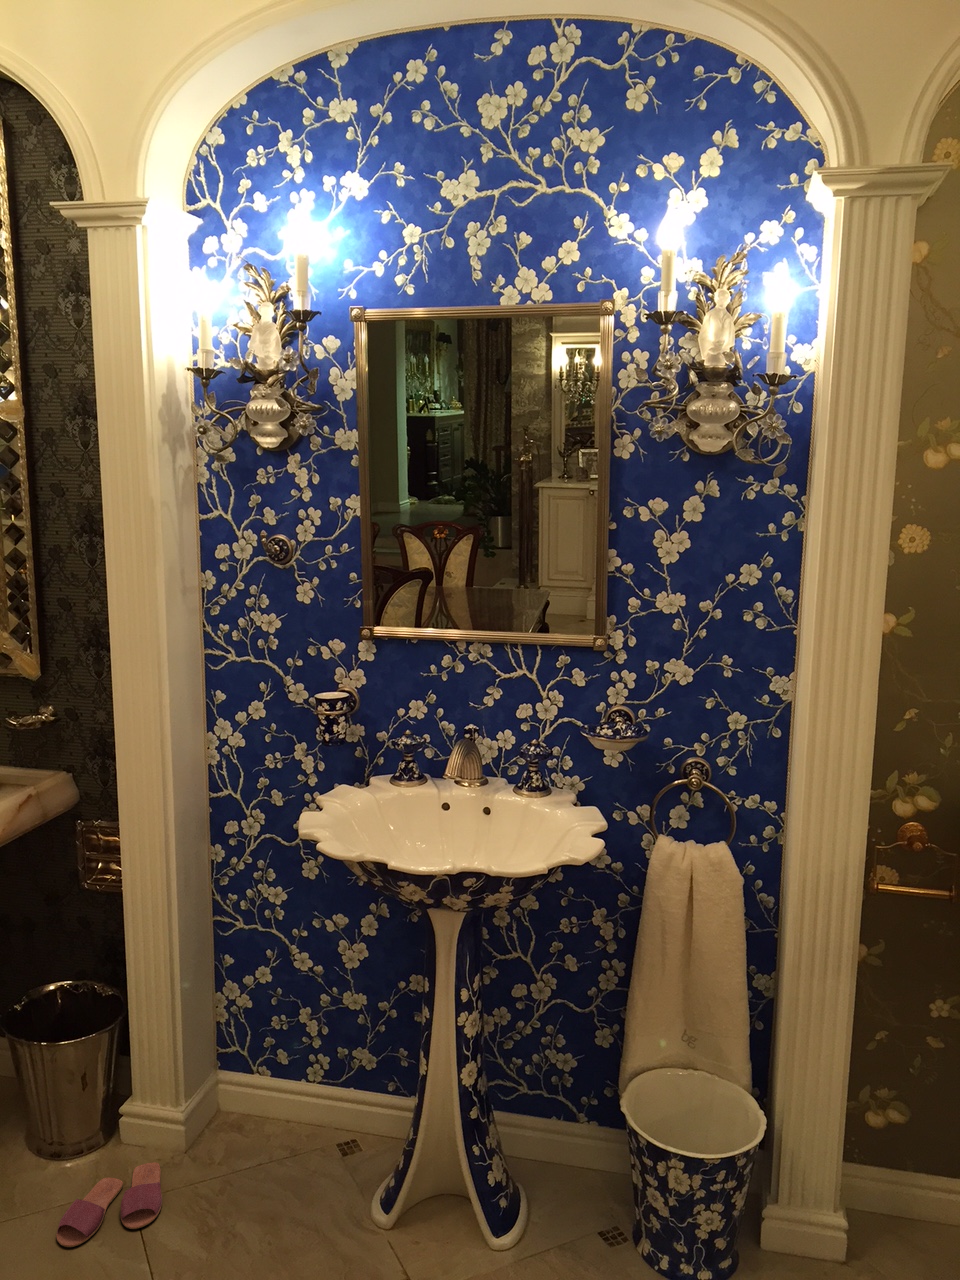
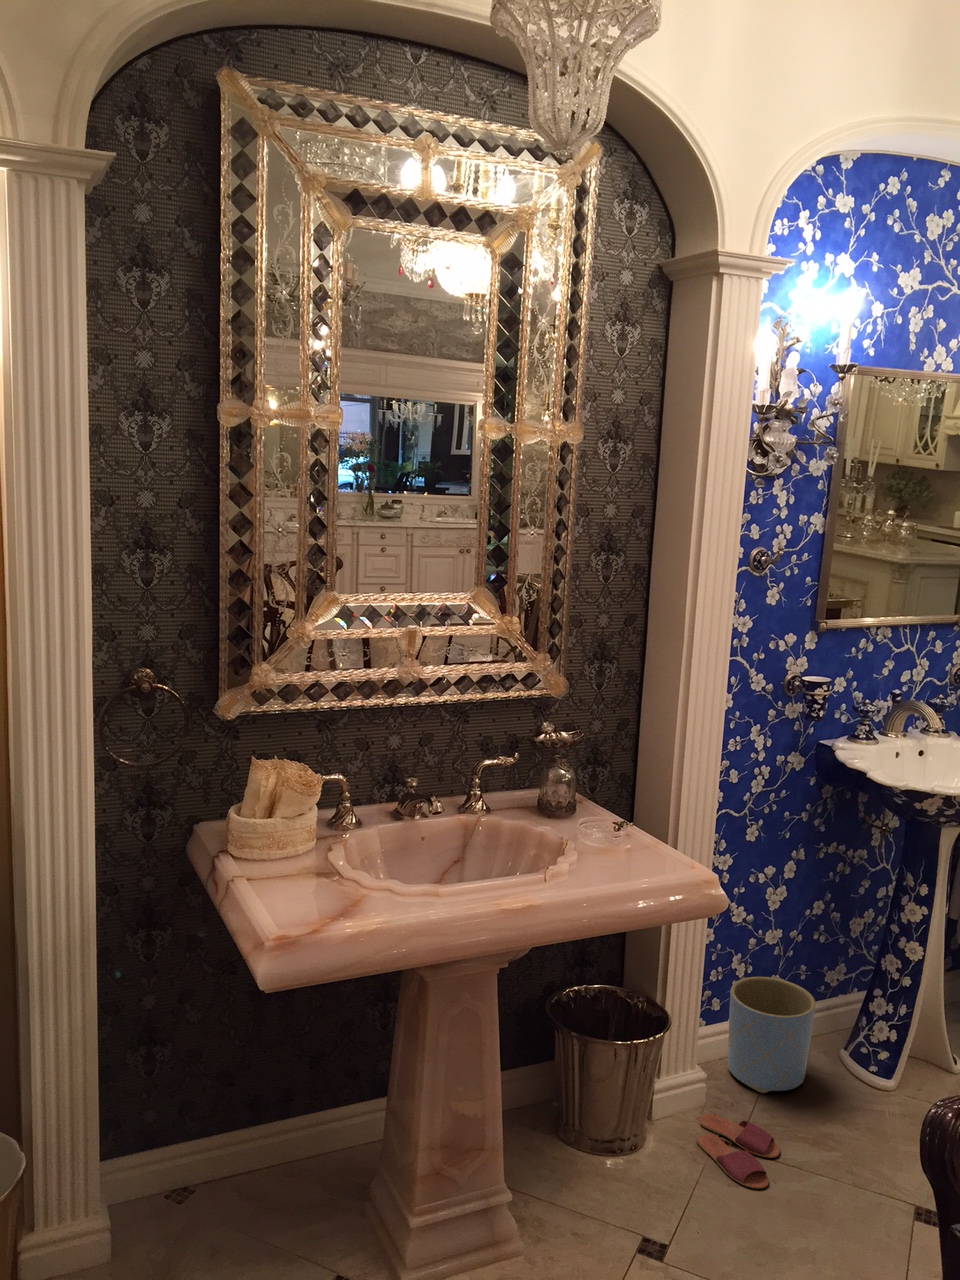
planter: none [232,1040,331,1181] -> present [728,977,816,1093]

